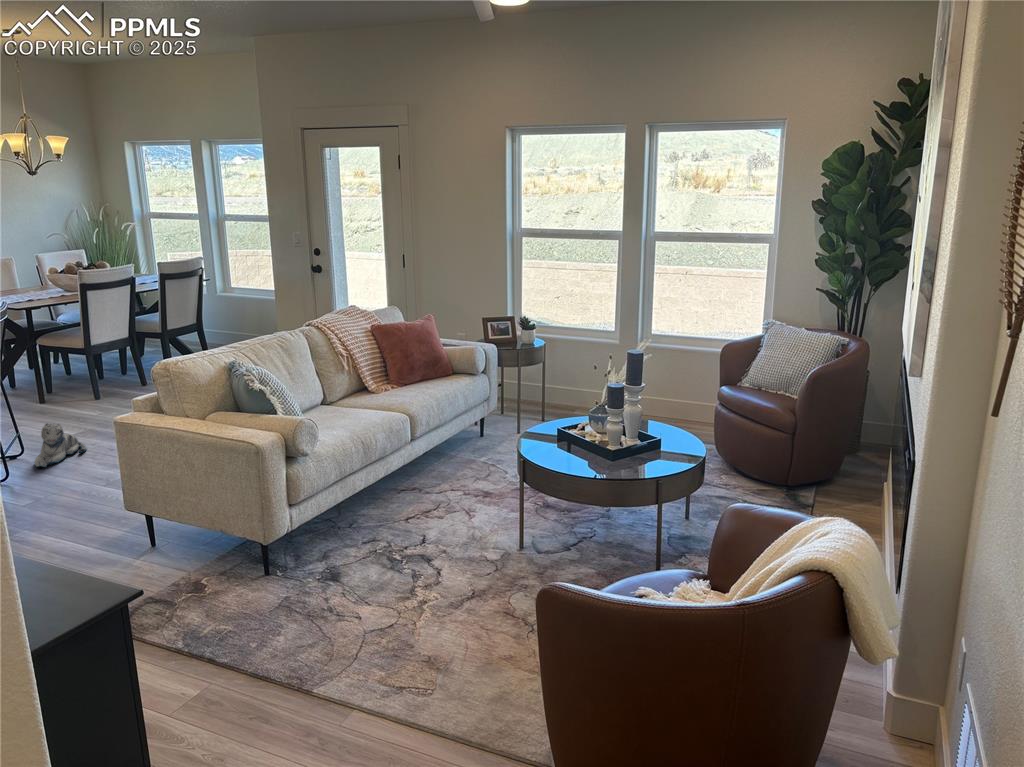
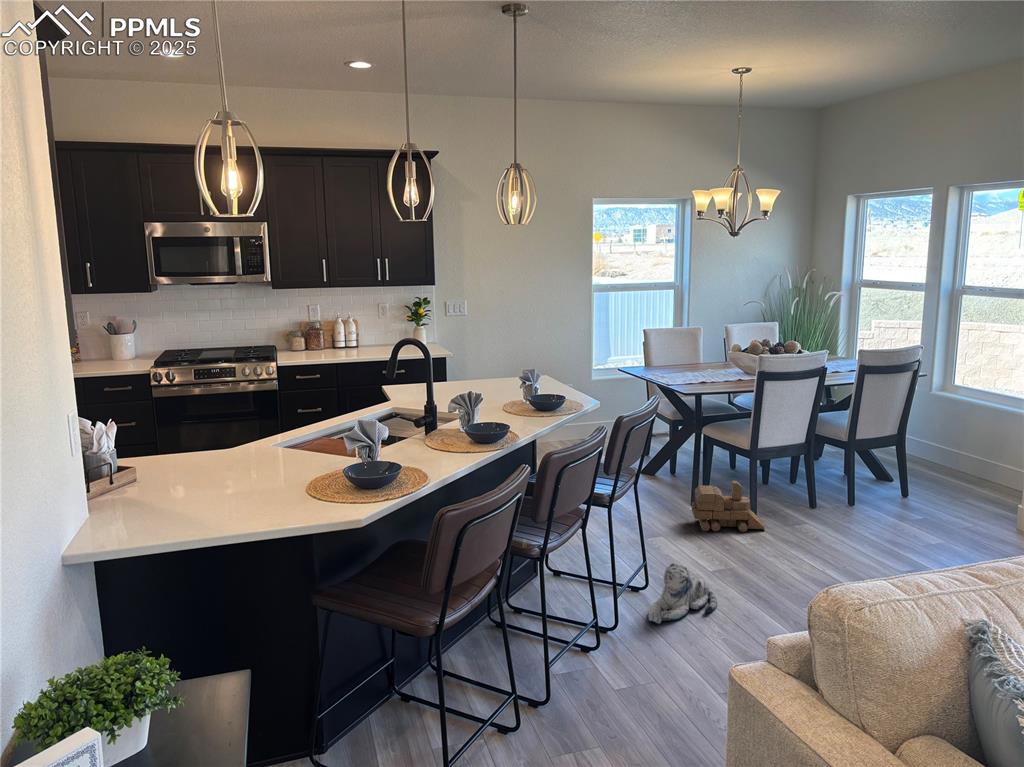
toy train: none [42,372,110,416] -> present [692,481,766,532]

